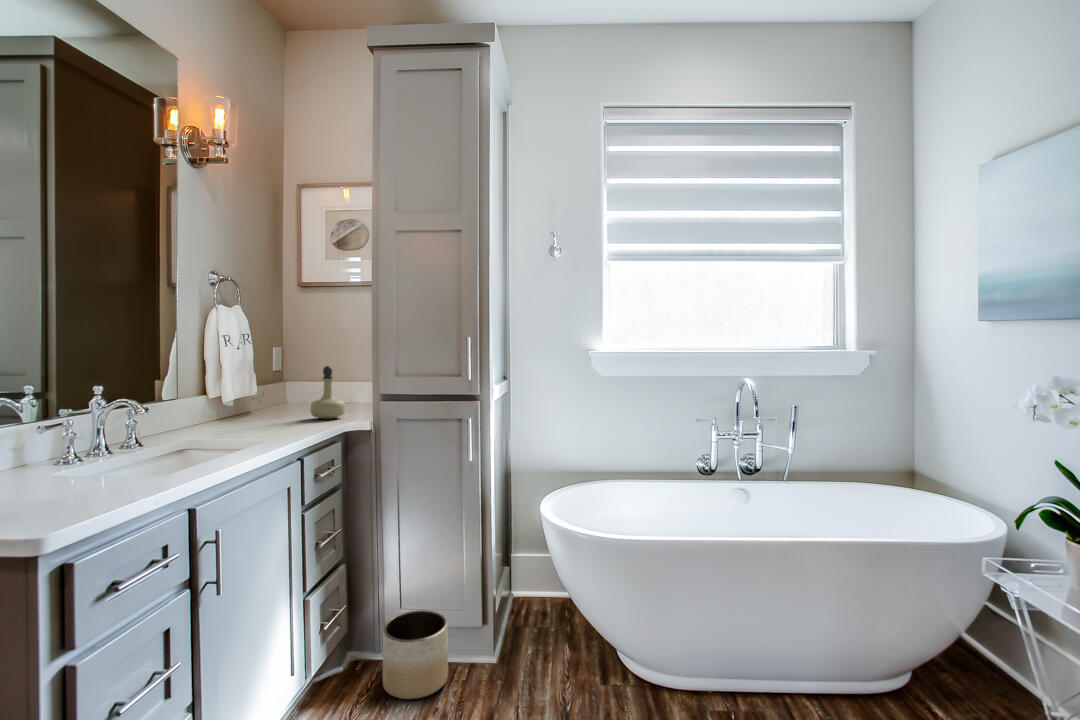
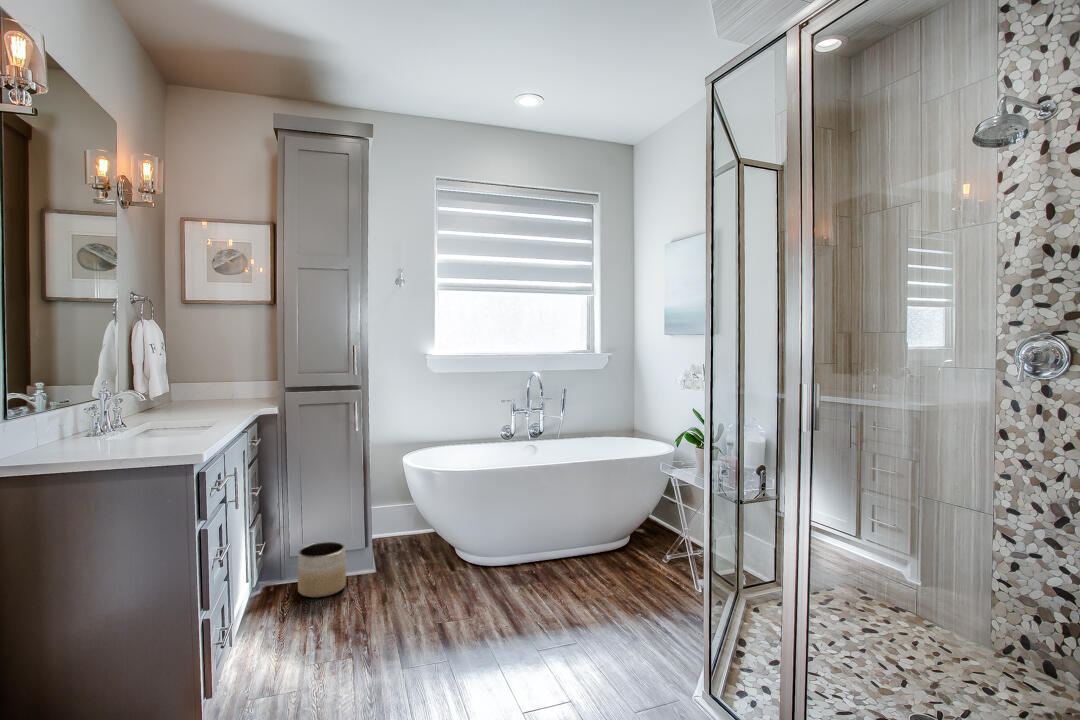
perfume bottle: present [310,366,345,419] -> none [224,368,252,409]

